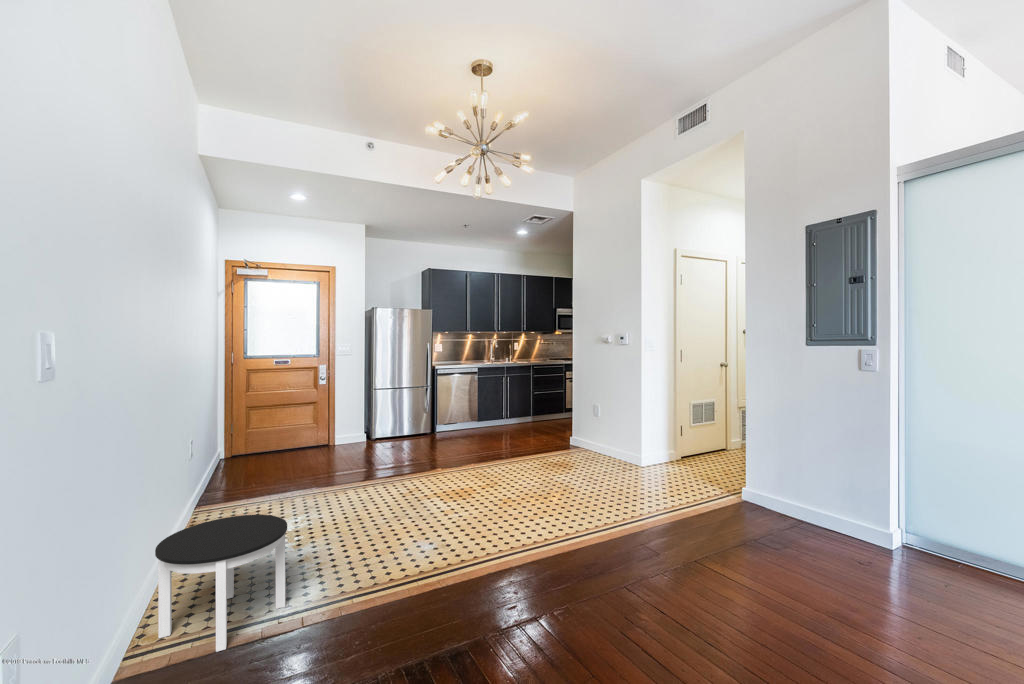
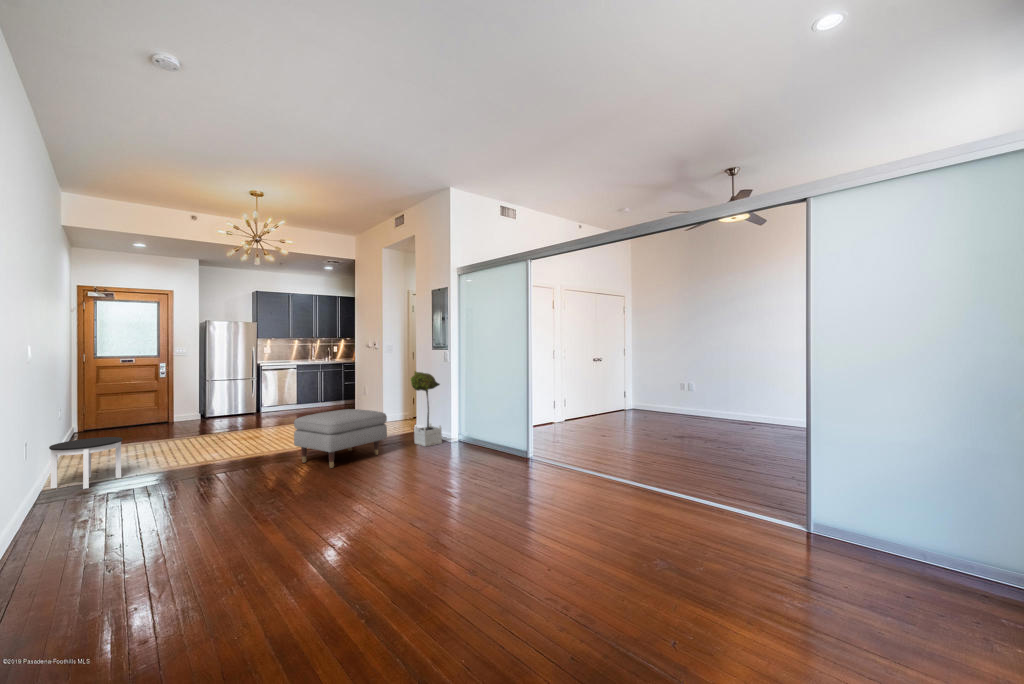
potted tree: none [774,386,854,550] -> present [411,371,442,446]
ottoman: none [604,464,785,628] -> present [294,409,387,468]

